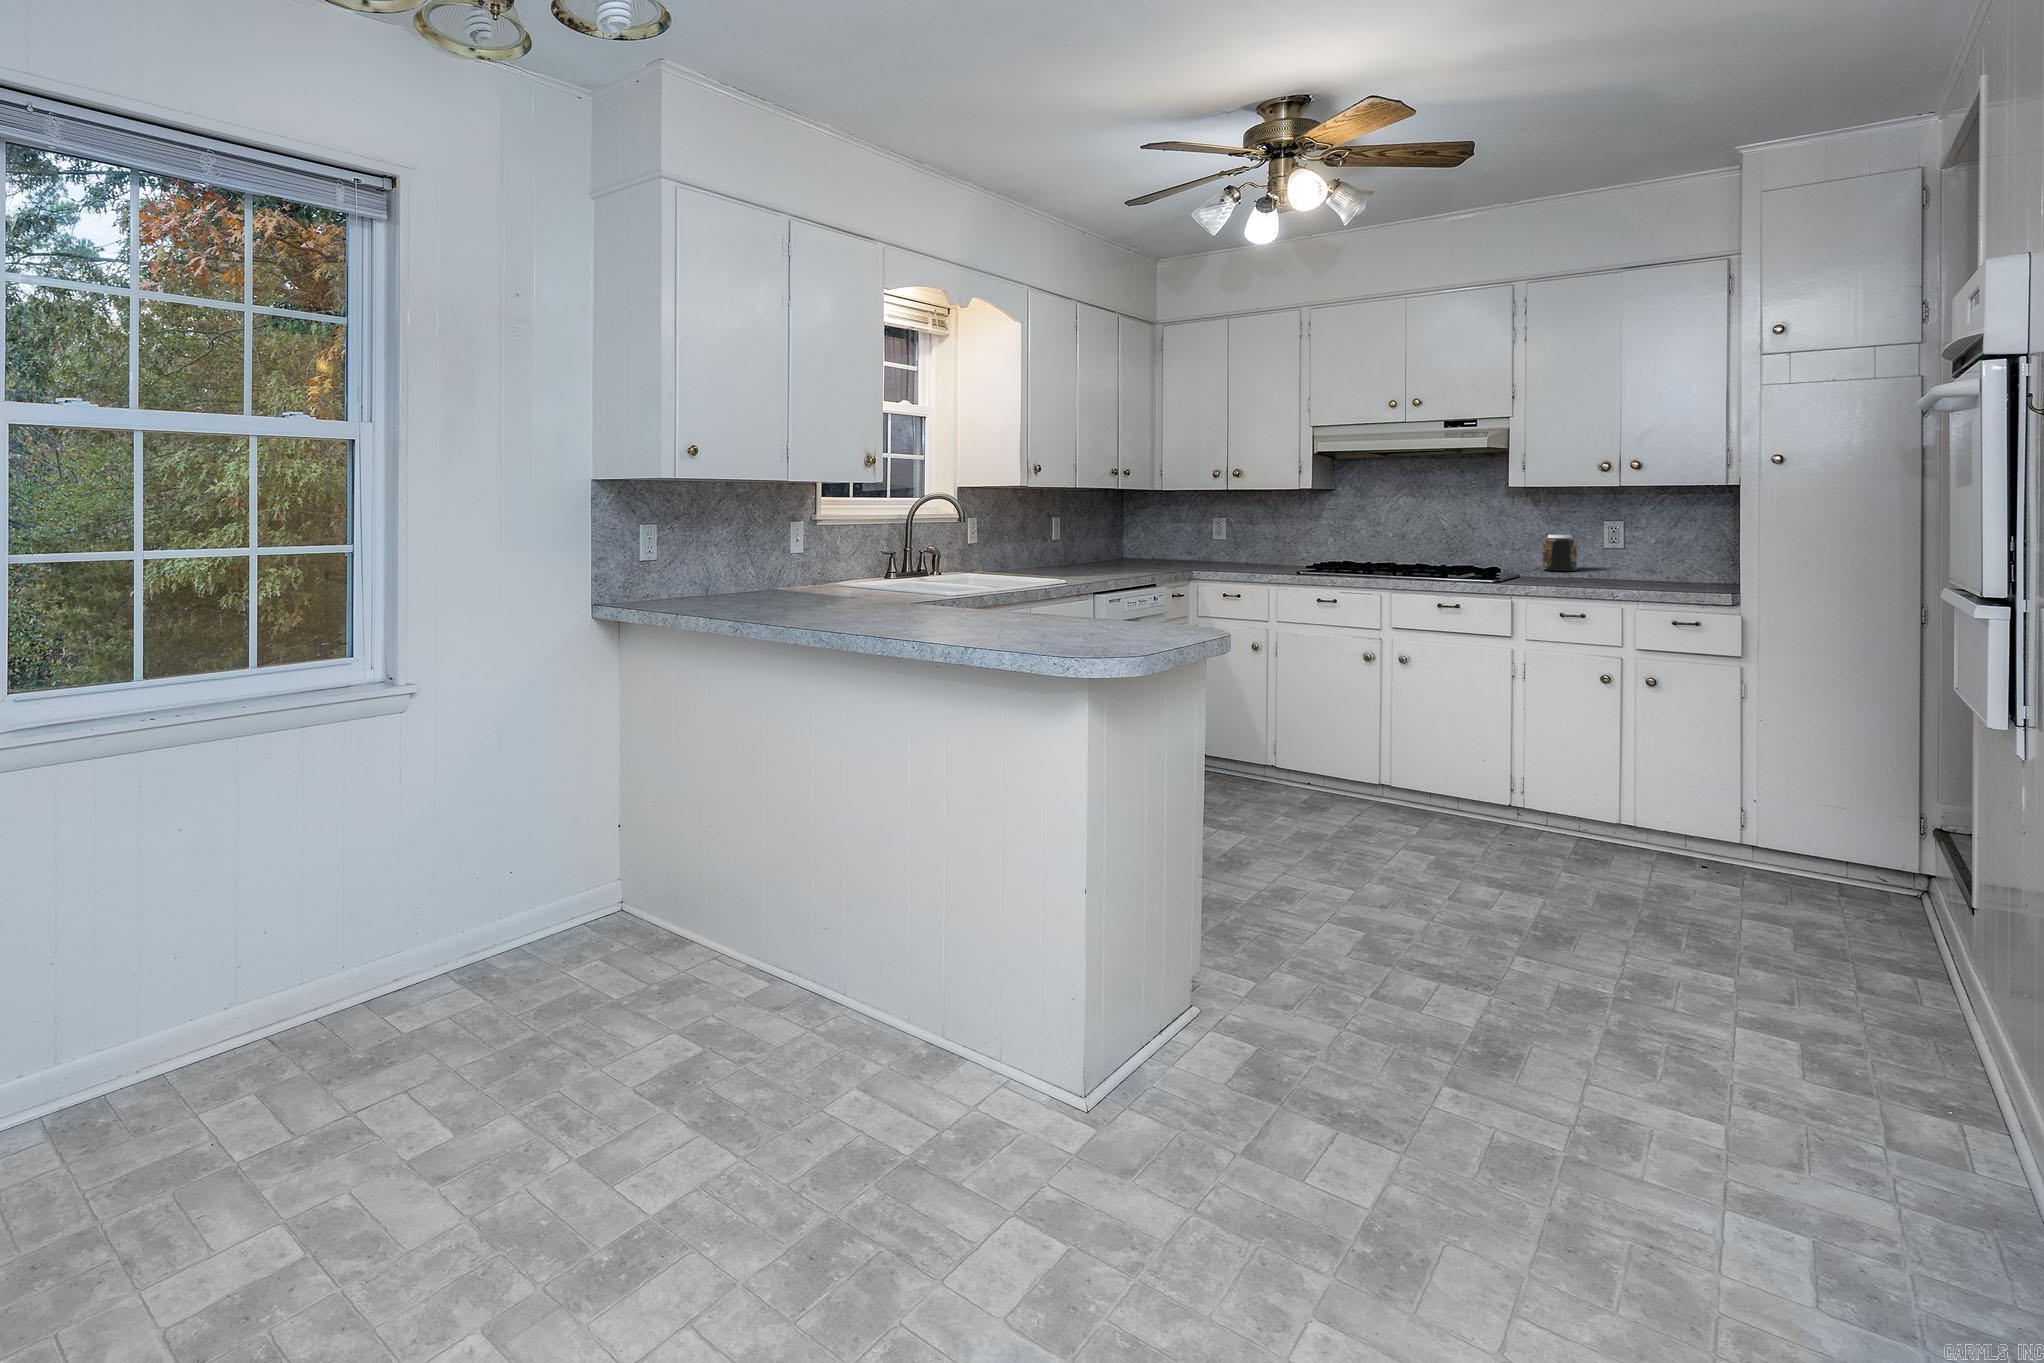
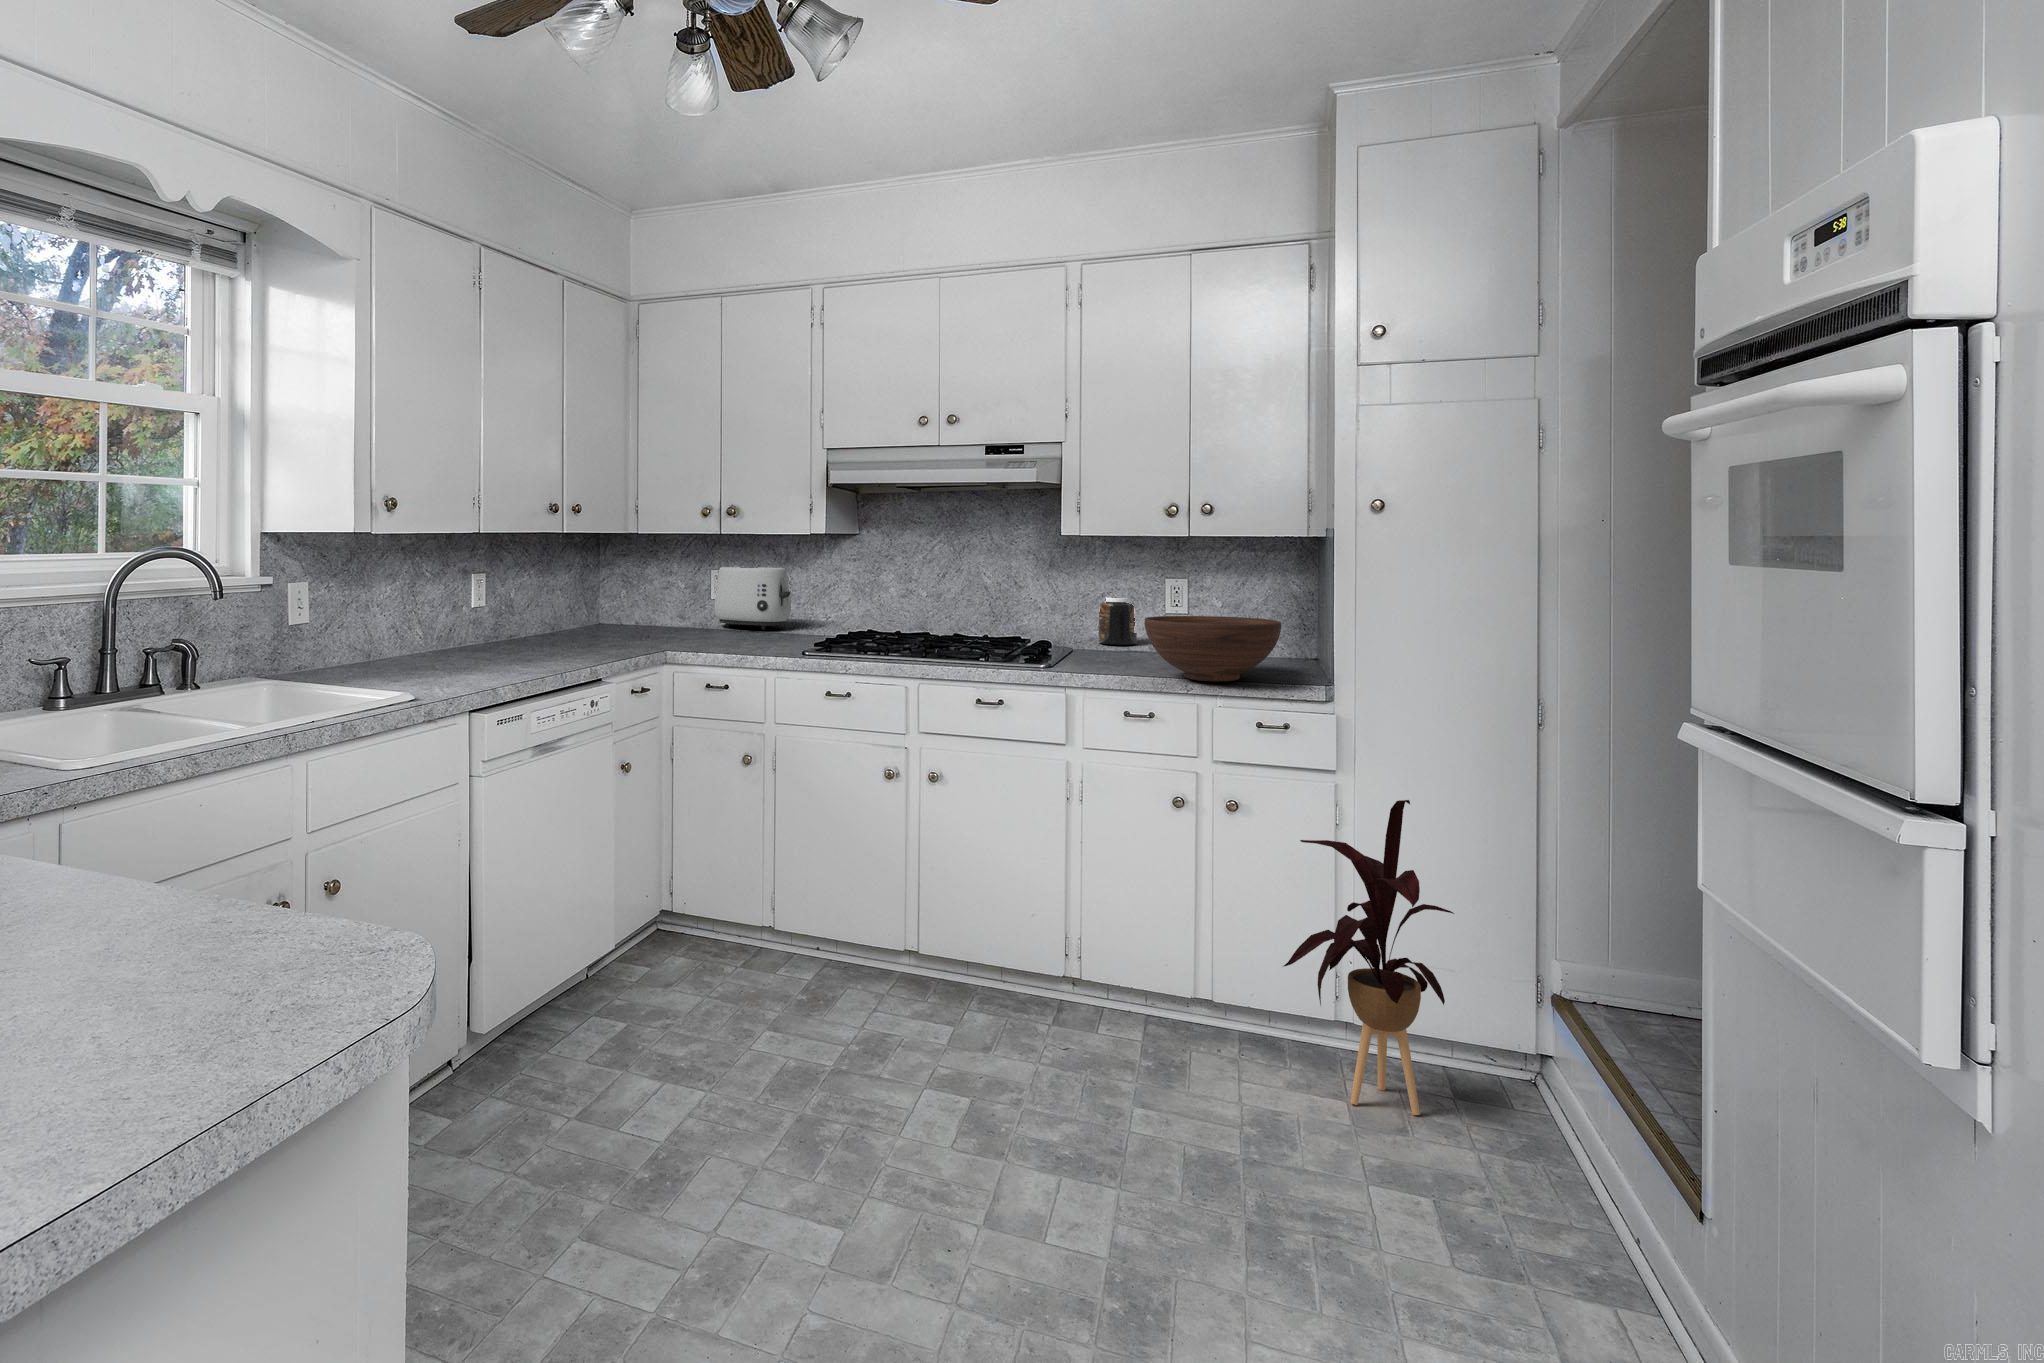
toaster: none [1217,515,1279,560] -> present [715,567,791,629]
fruit bowl: none [1580,546,1700,593] -> present [1144,616,1281,682]
house plant: none [1686,671,1838,897] -> present [1284,800,1454,1115]

